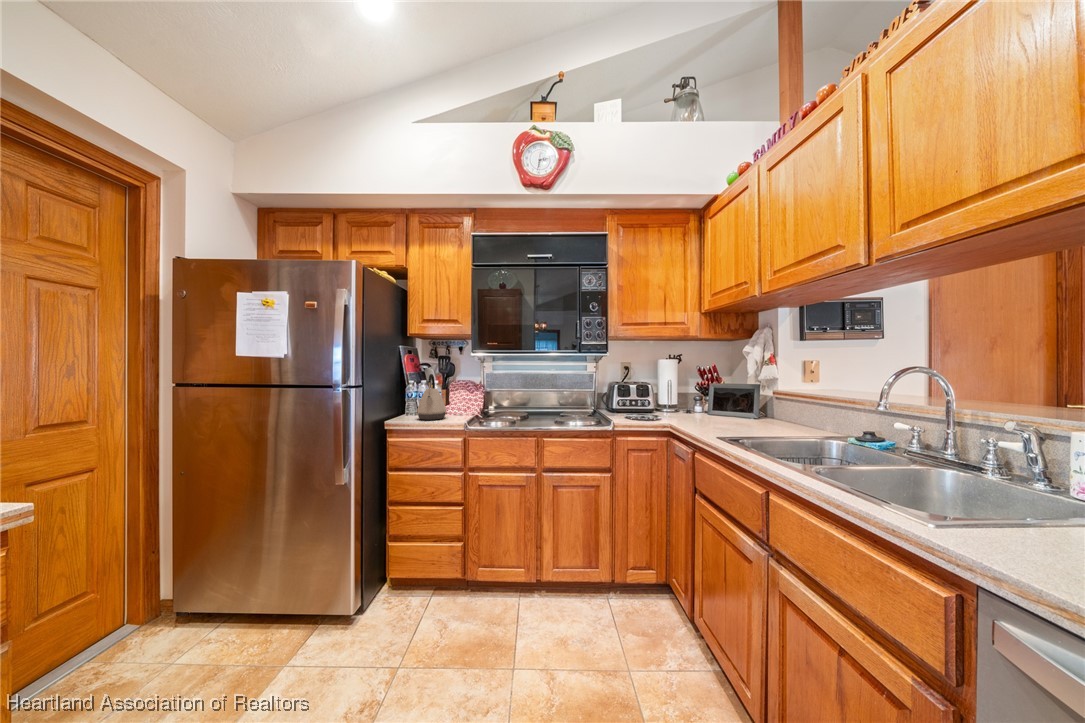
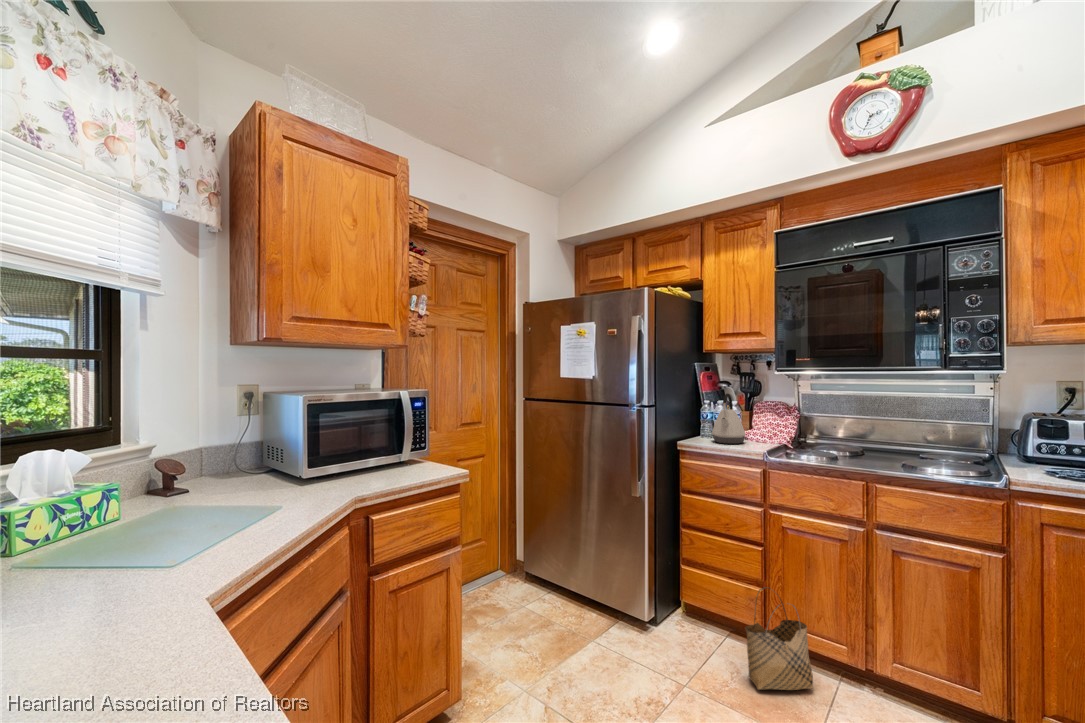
woven basket: none [451,539,502,632] -> present [745,587,813,690]

